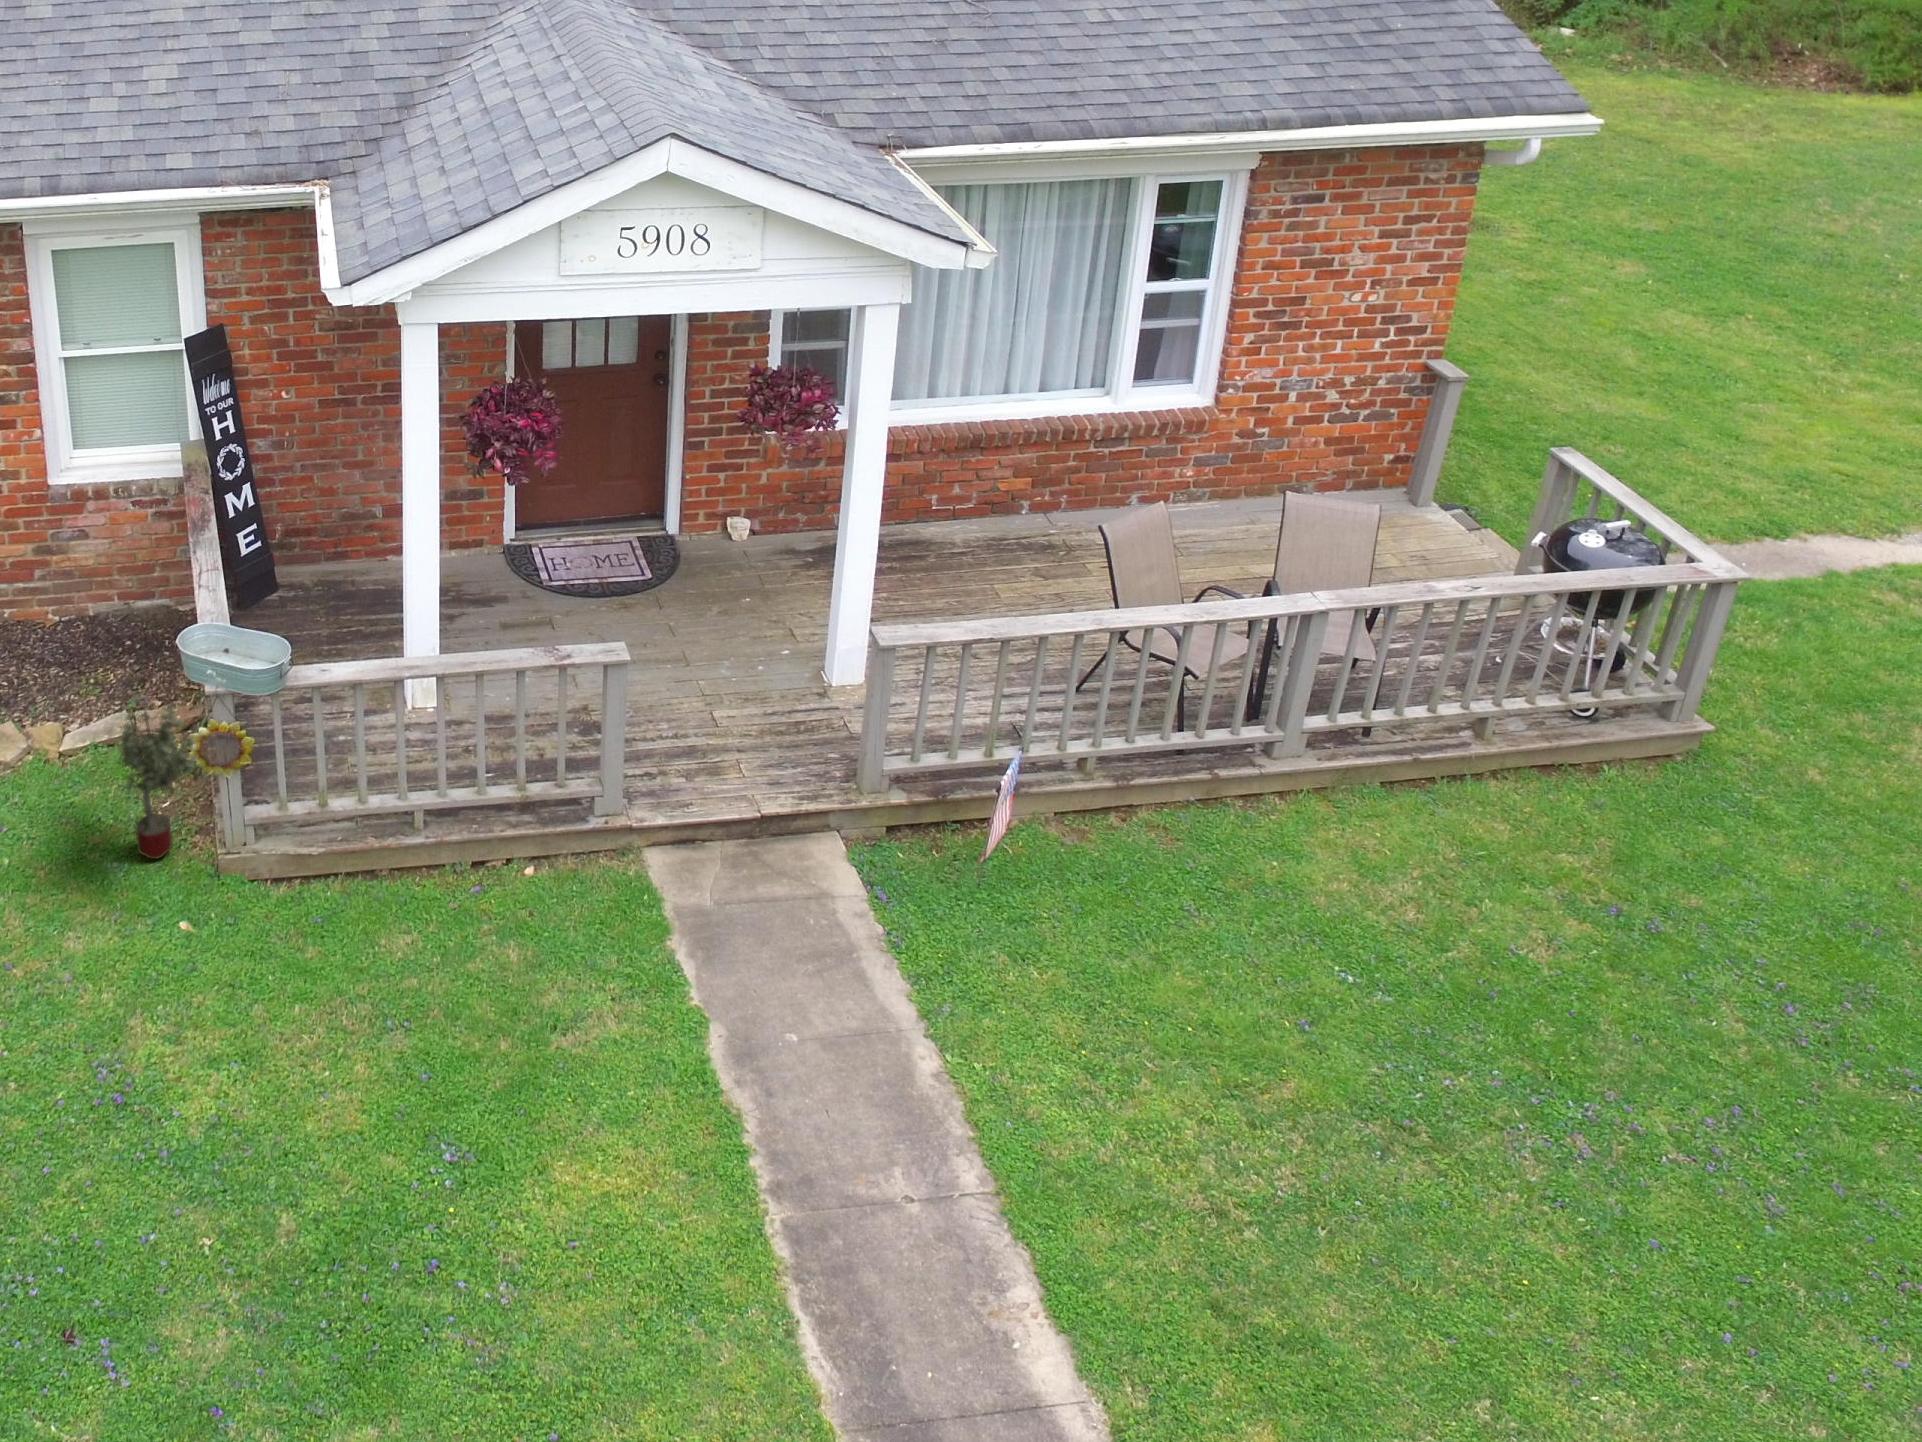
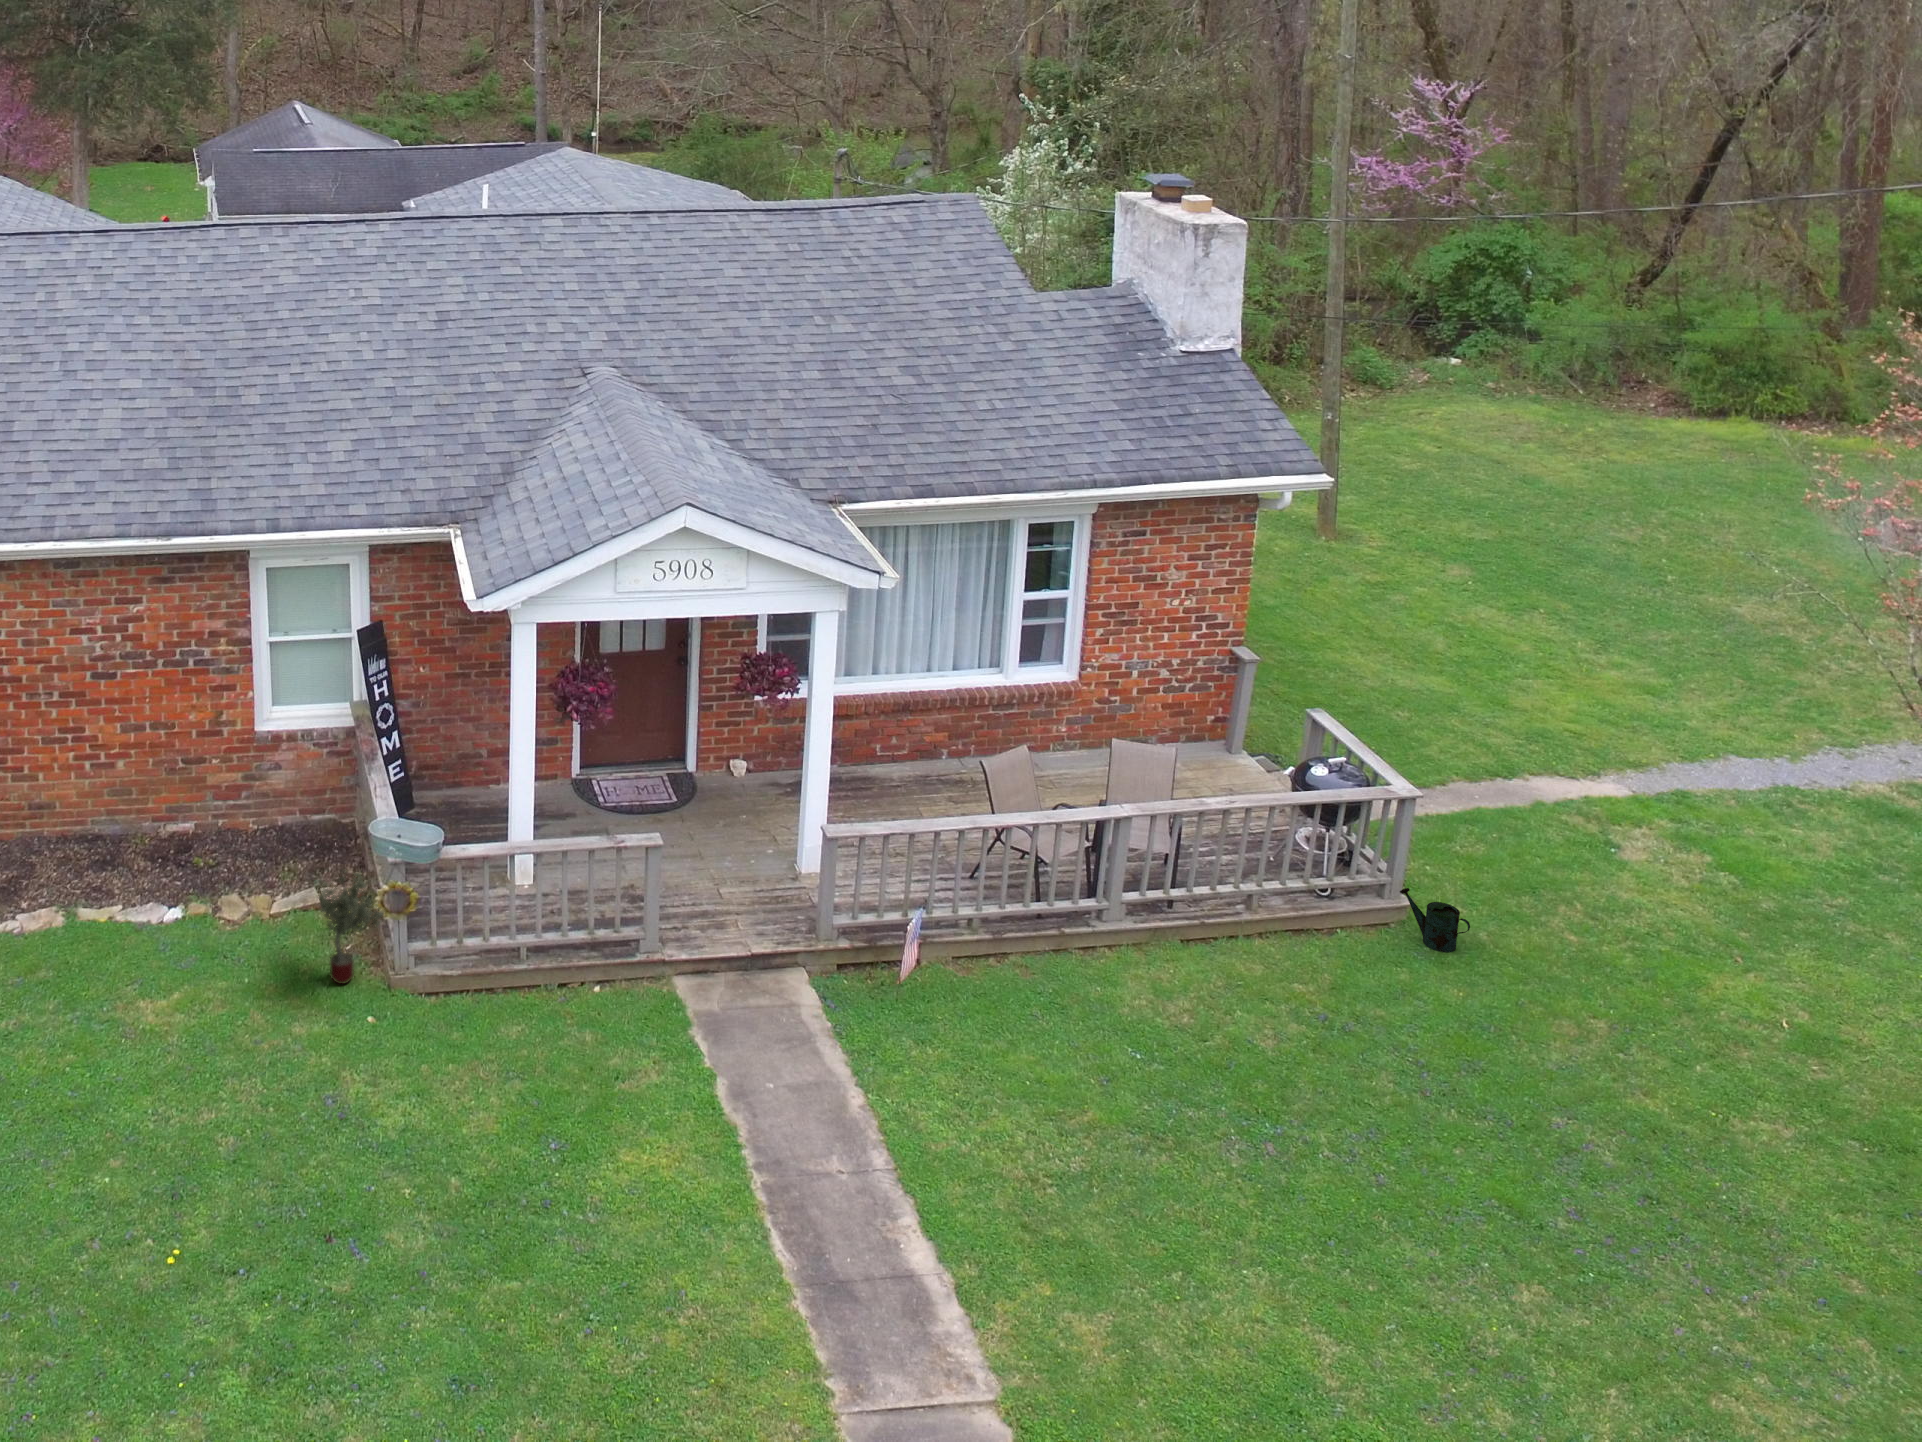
watering can: none [1693,698,1805,790] -> present [1400,888,1470,952]

